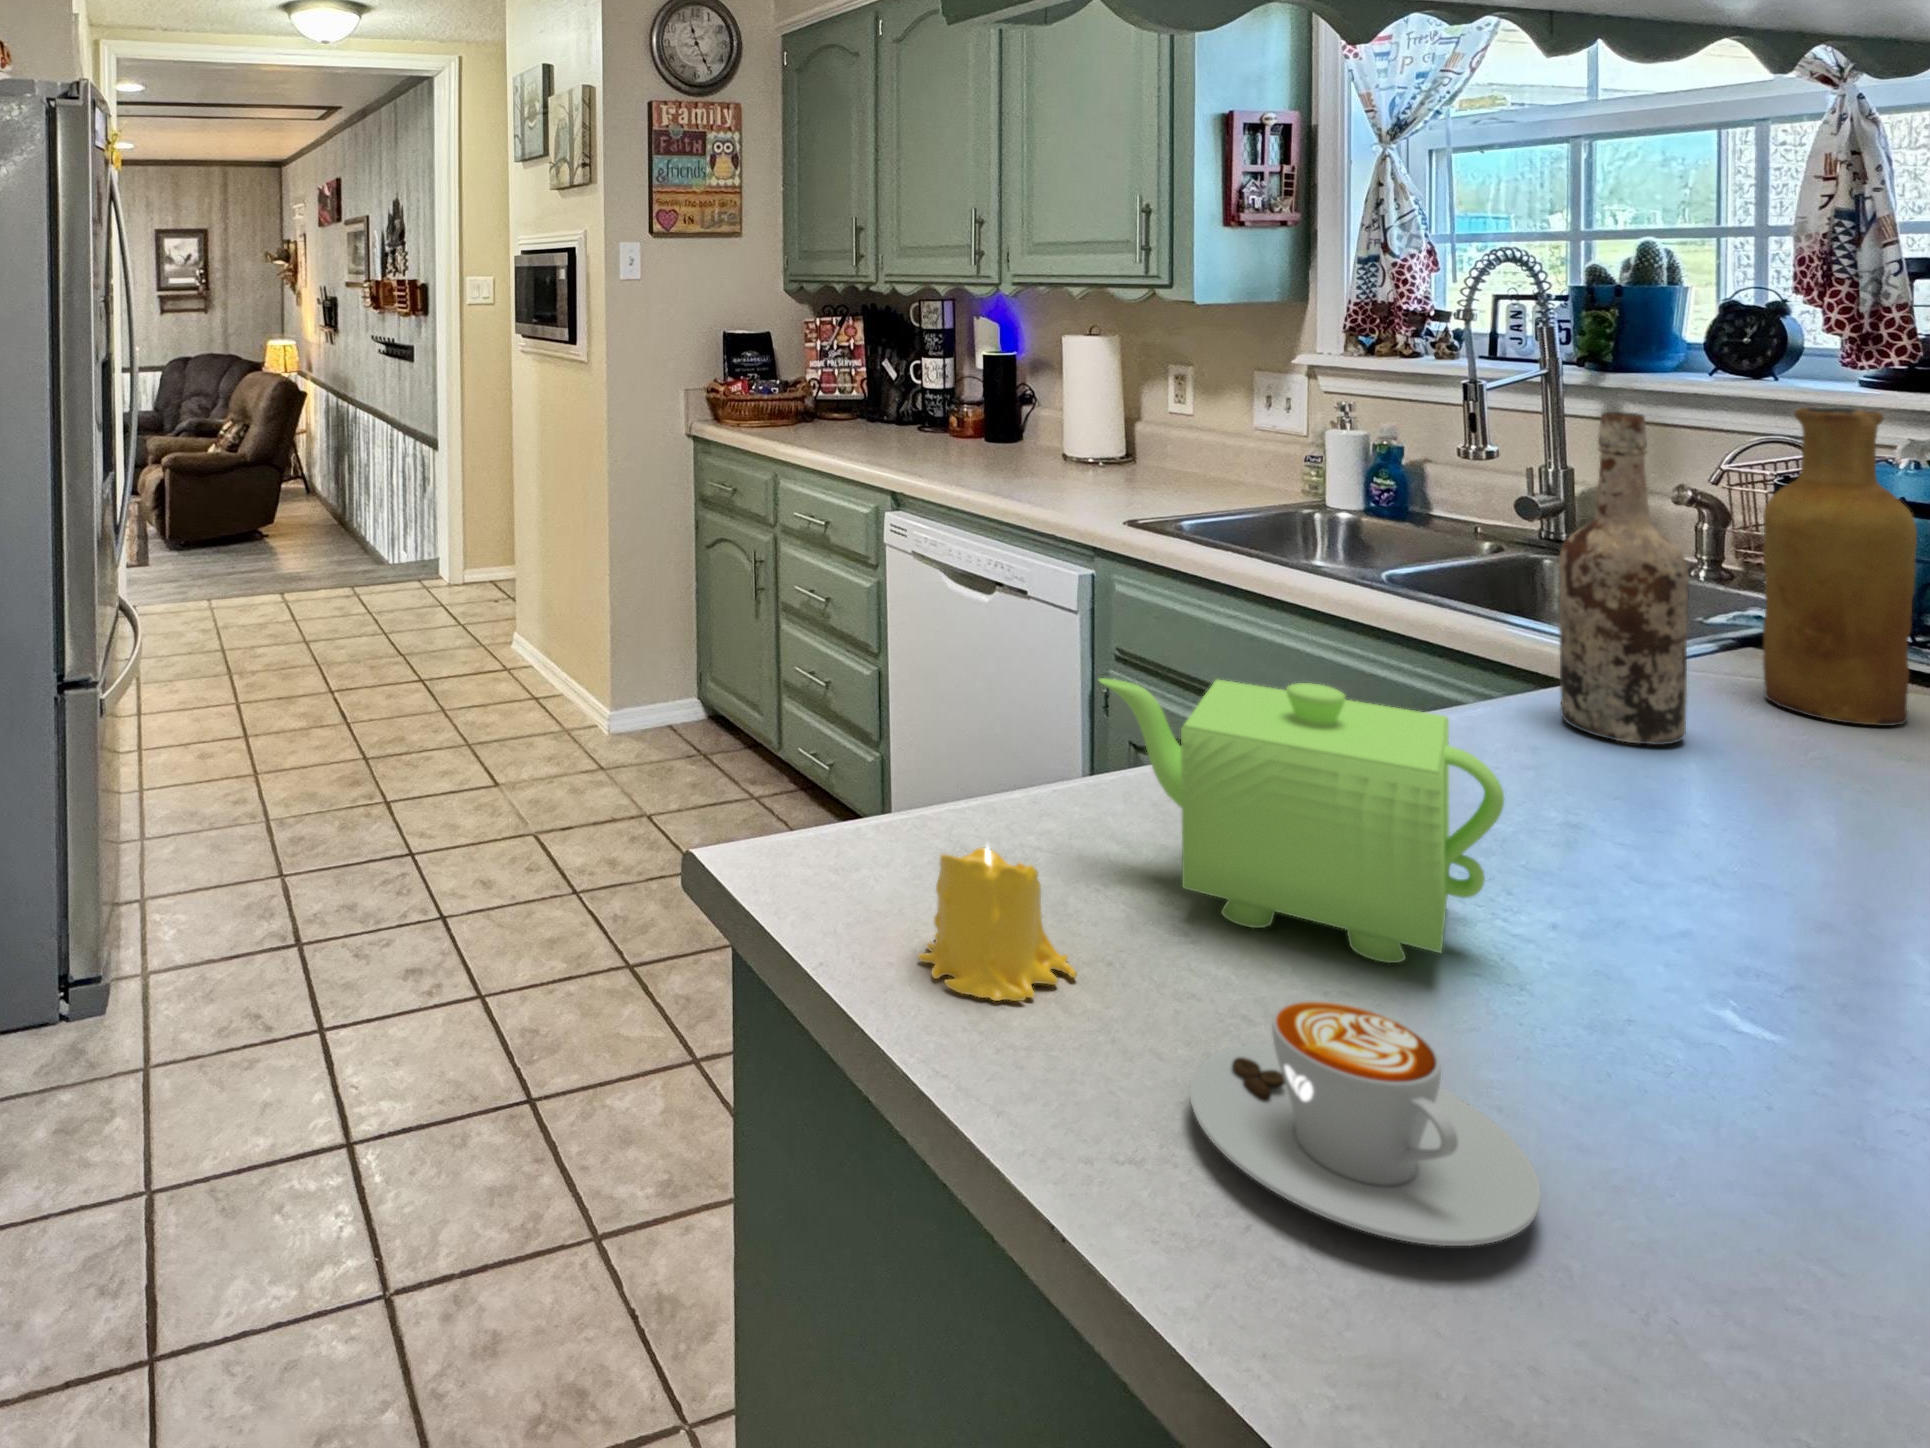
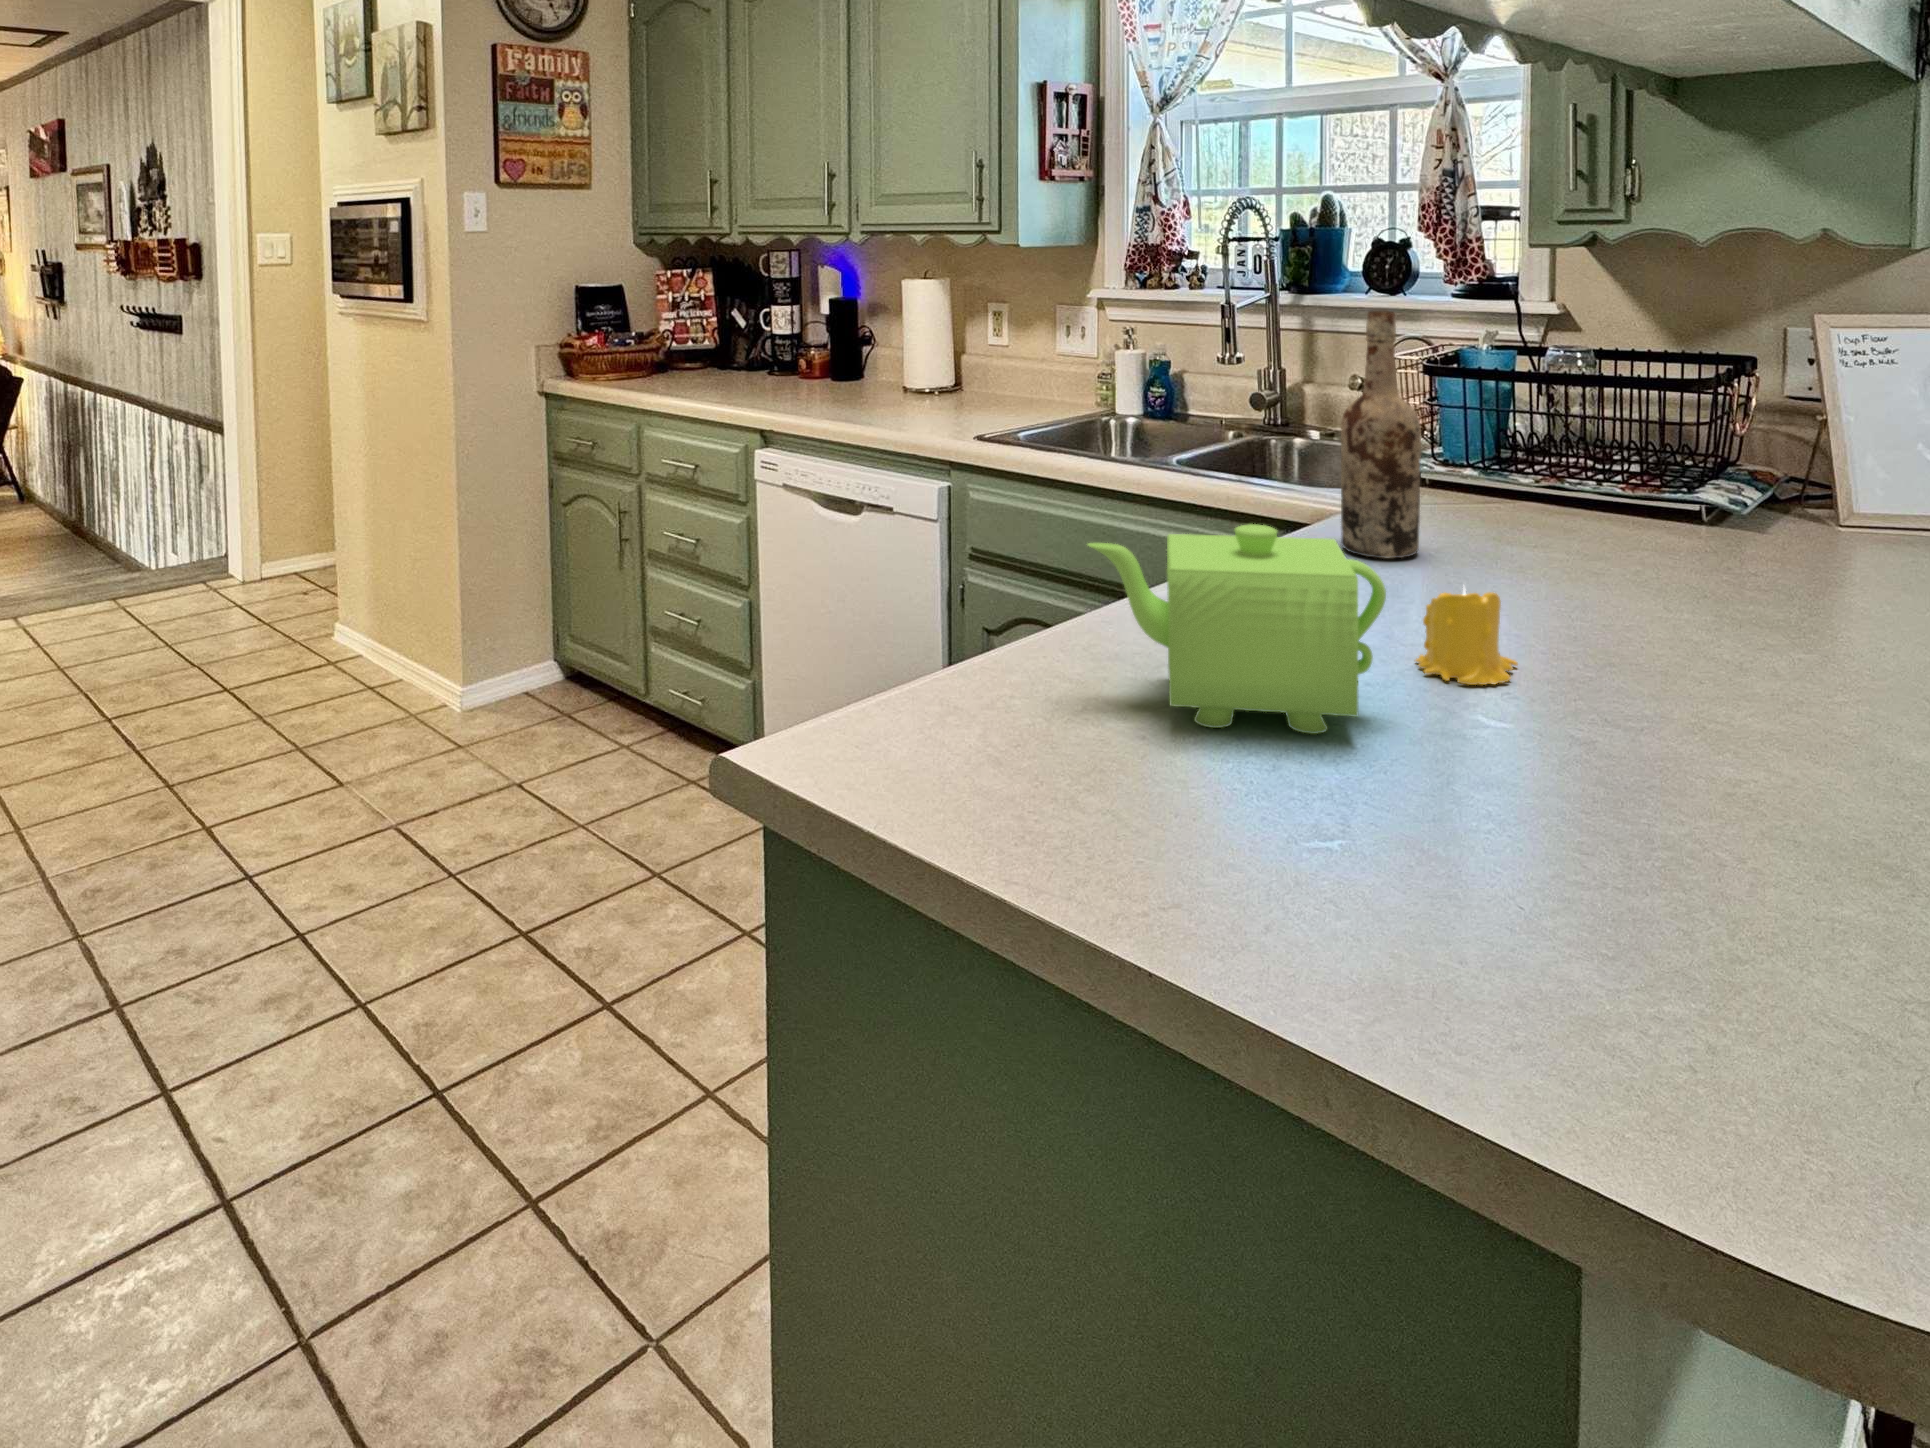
vase: present [1763,407,1917,726] -> none [1447,304,1533,529]
candle: present [918,844,1077,1001] -> present [1415,588,1518,685]
coffee cup: present [1190,1000,1541,1246] -> none [1242,756,1491,916]

